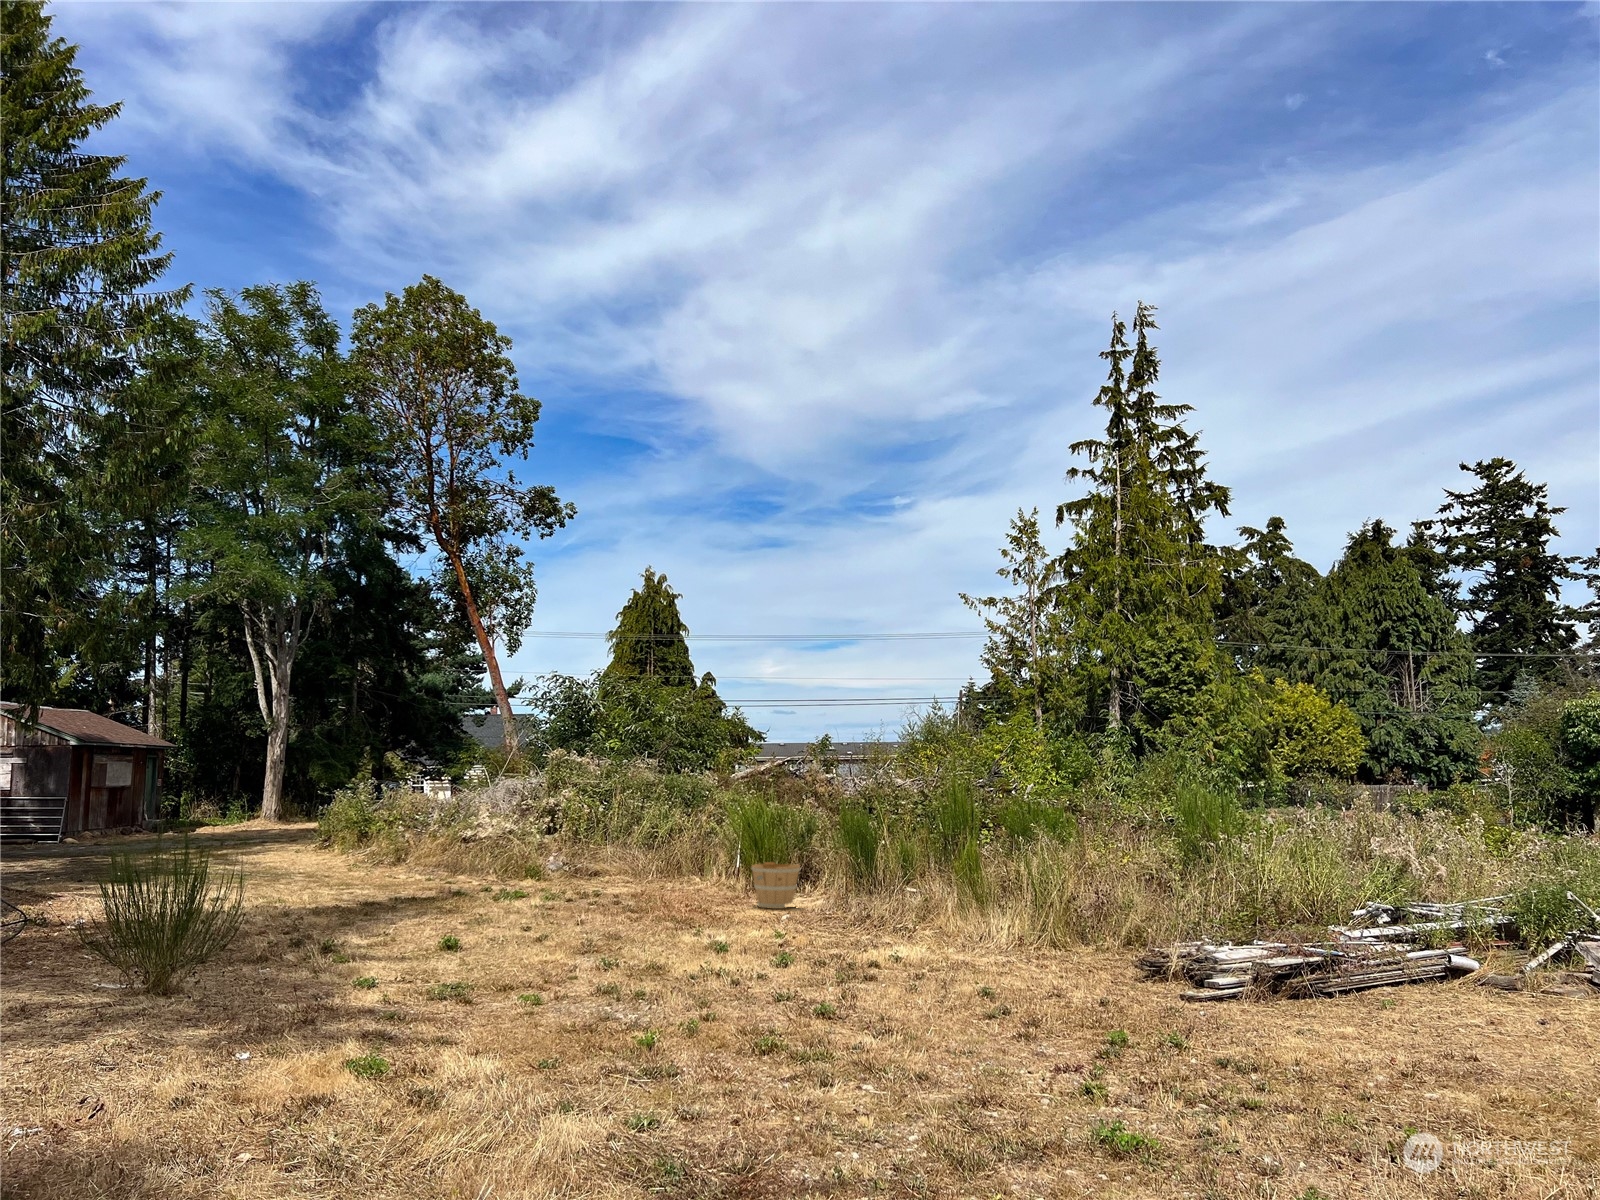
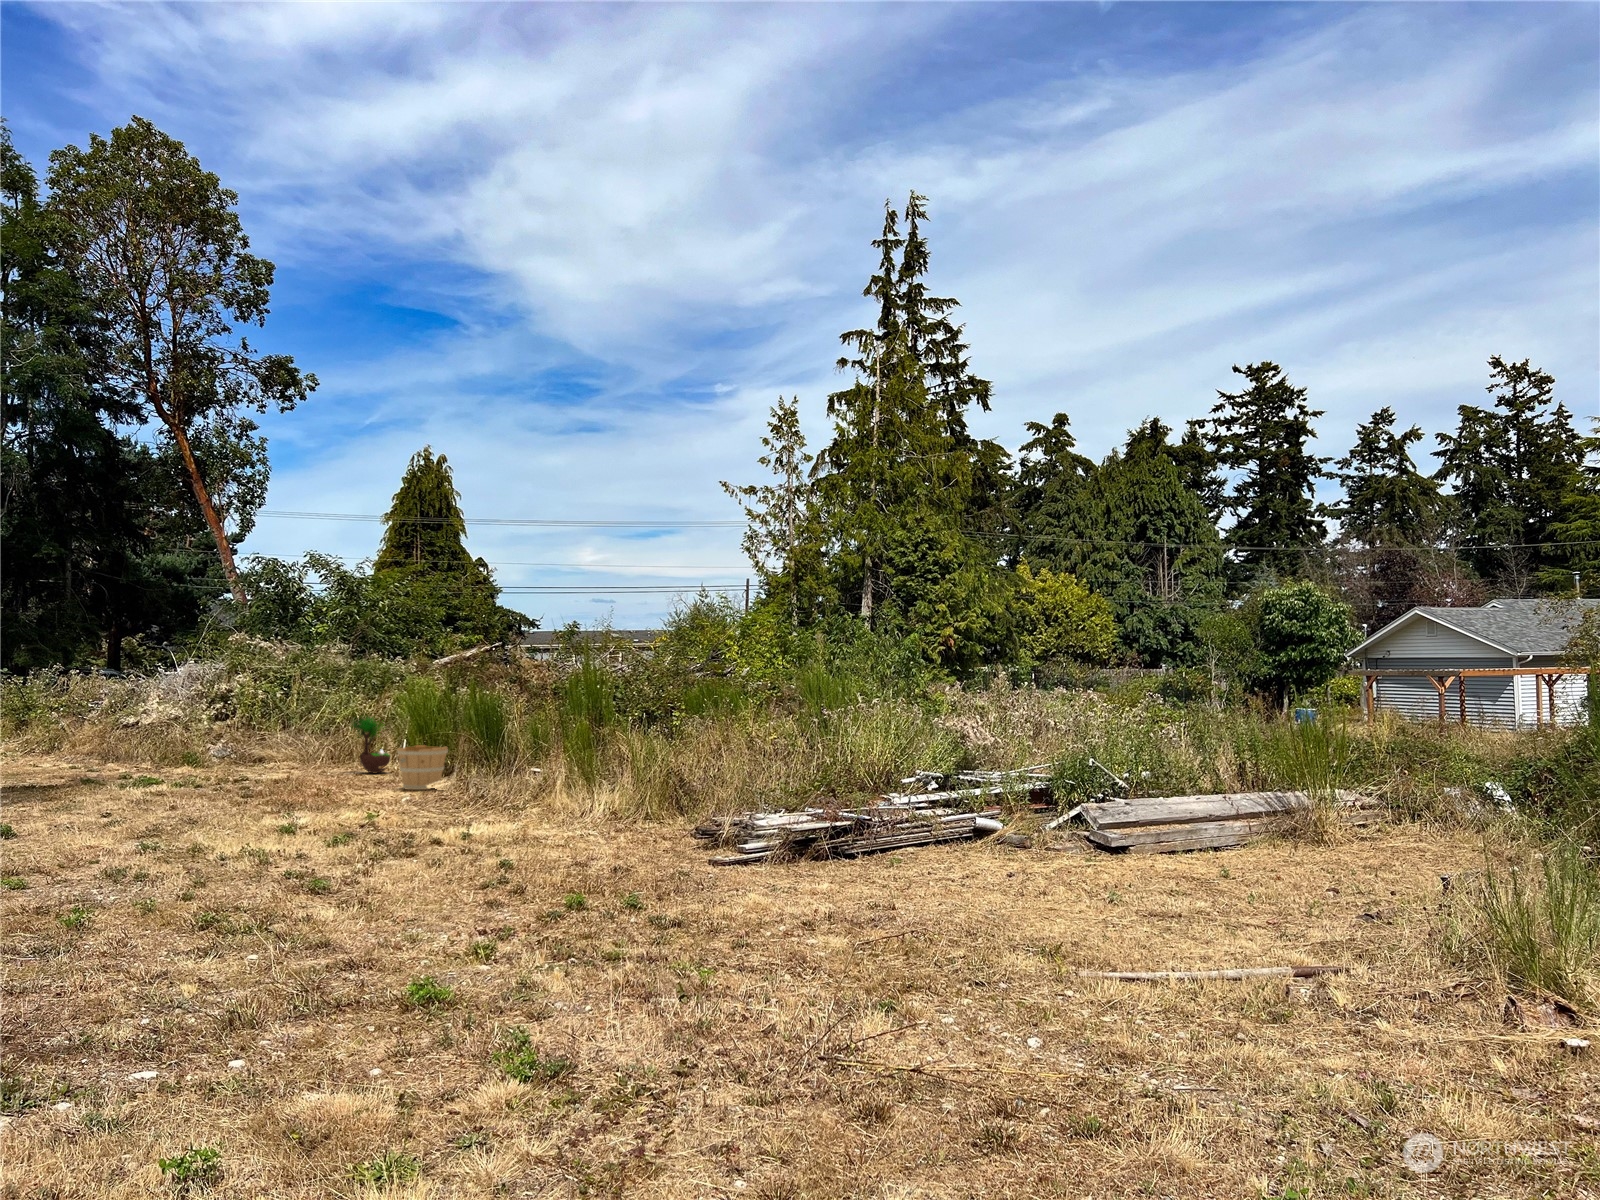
potted tree: none [682,824,722,890] -> present [351,715,391,773]

